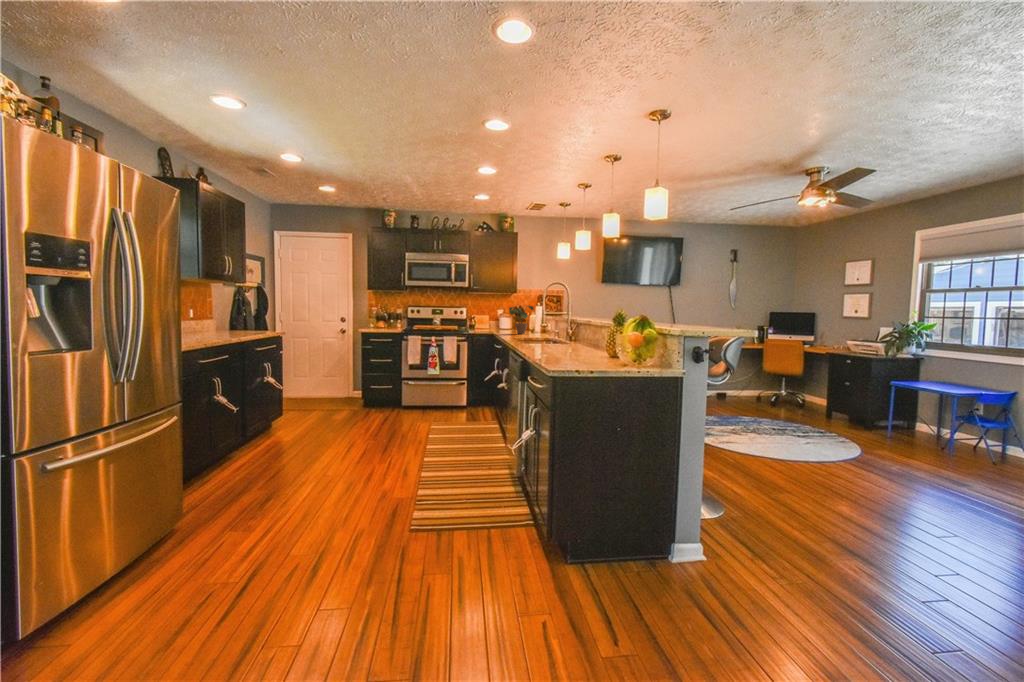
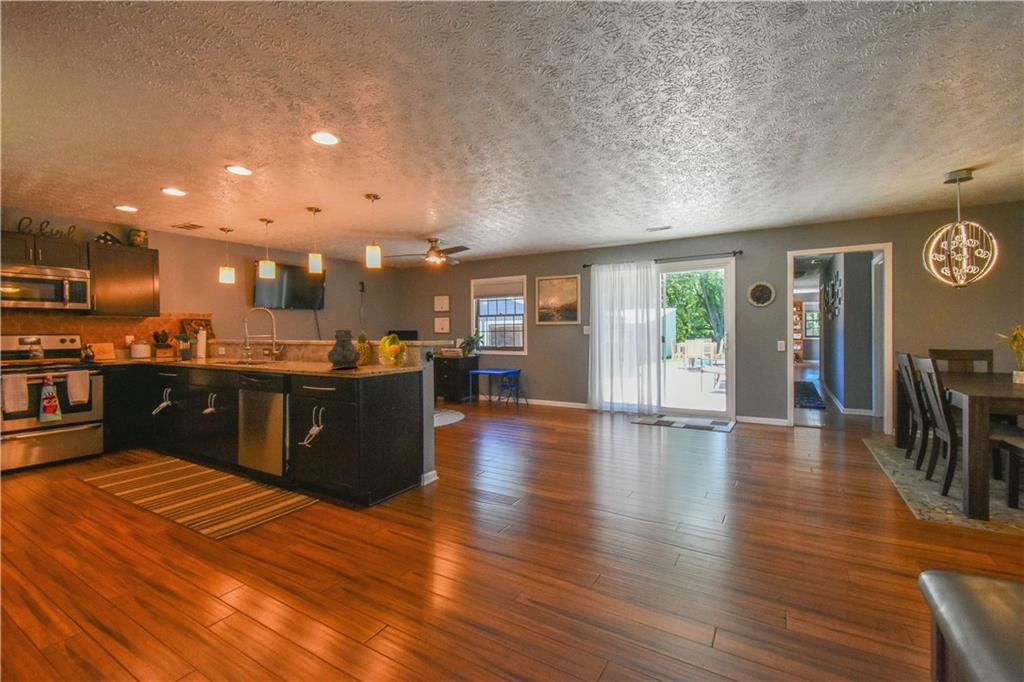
vase: none [558,308,600,359] -> present [328,330,360,368]

